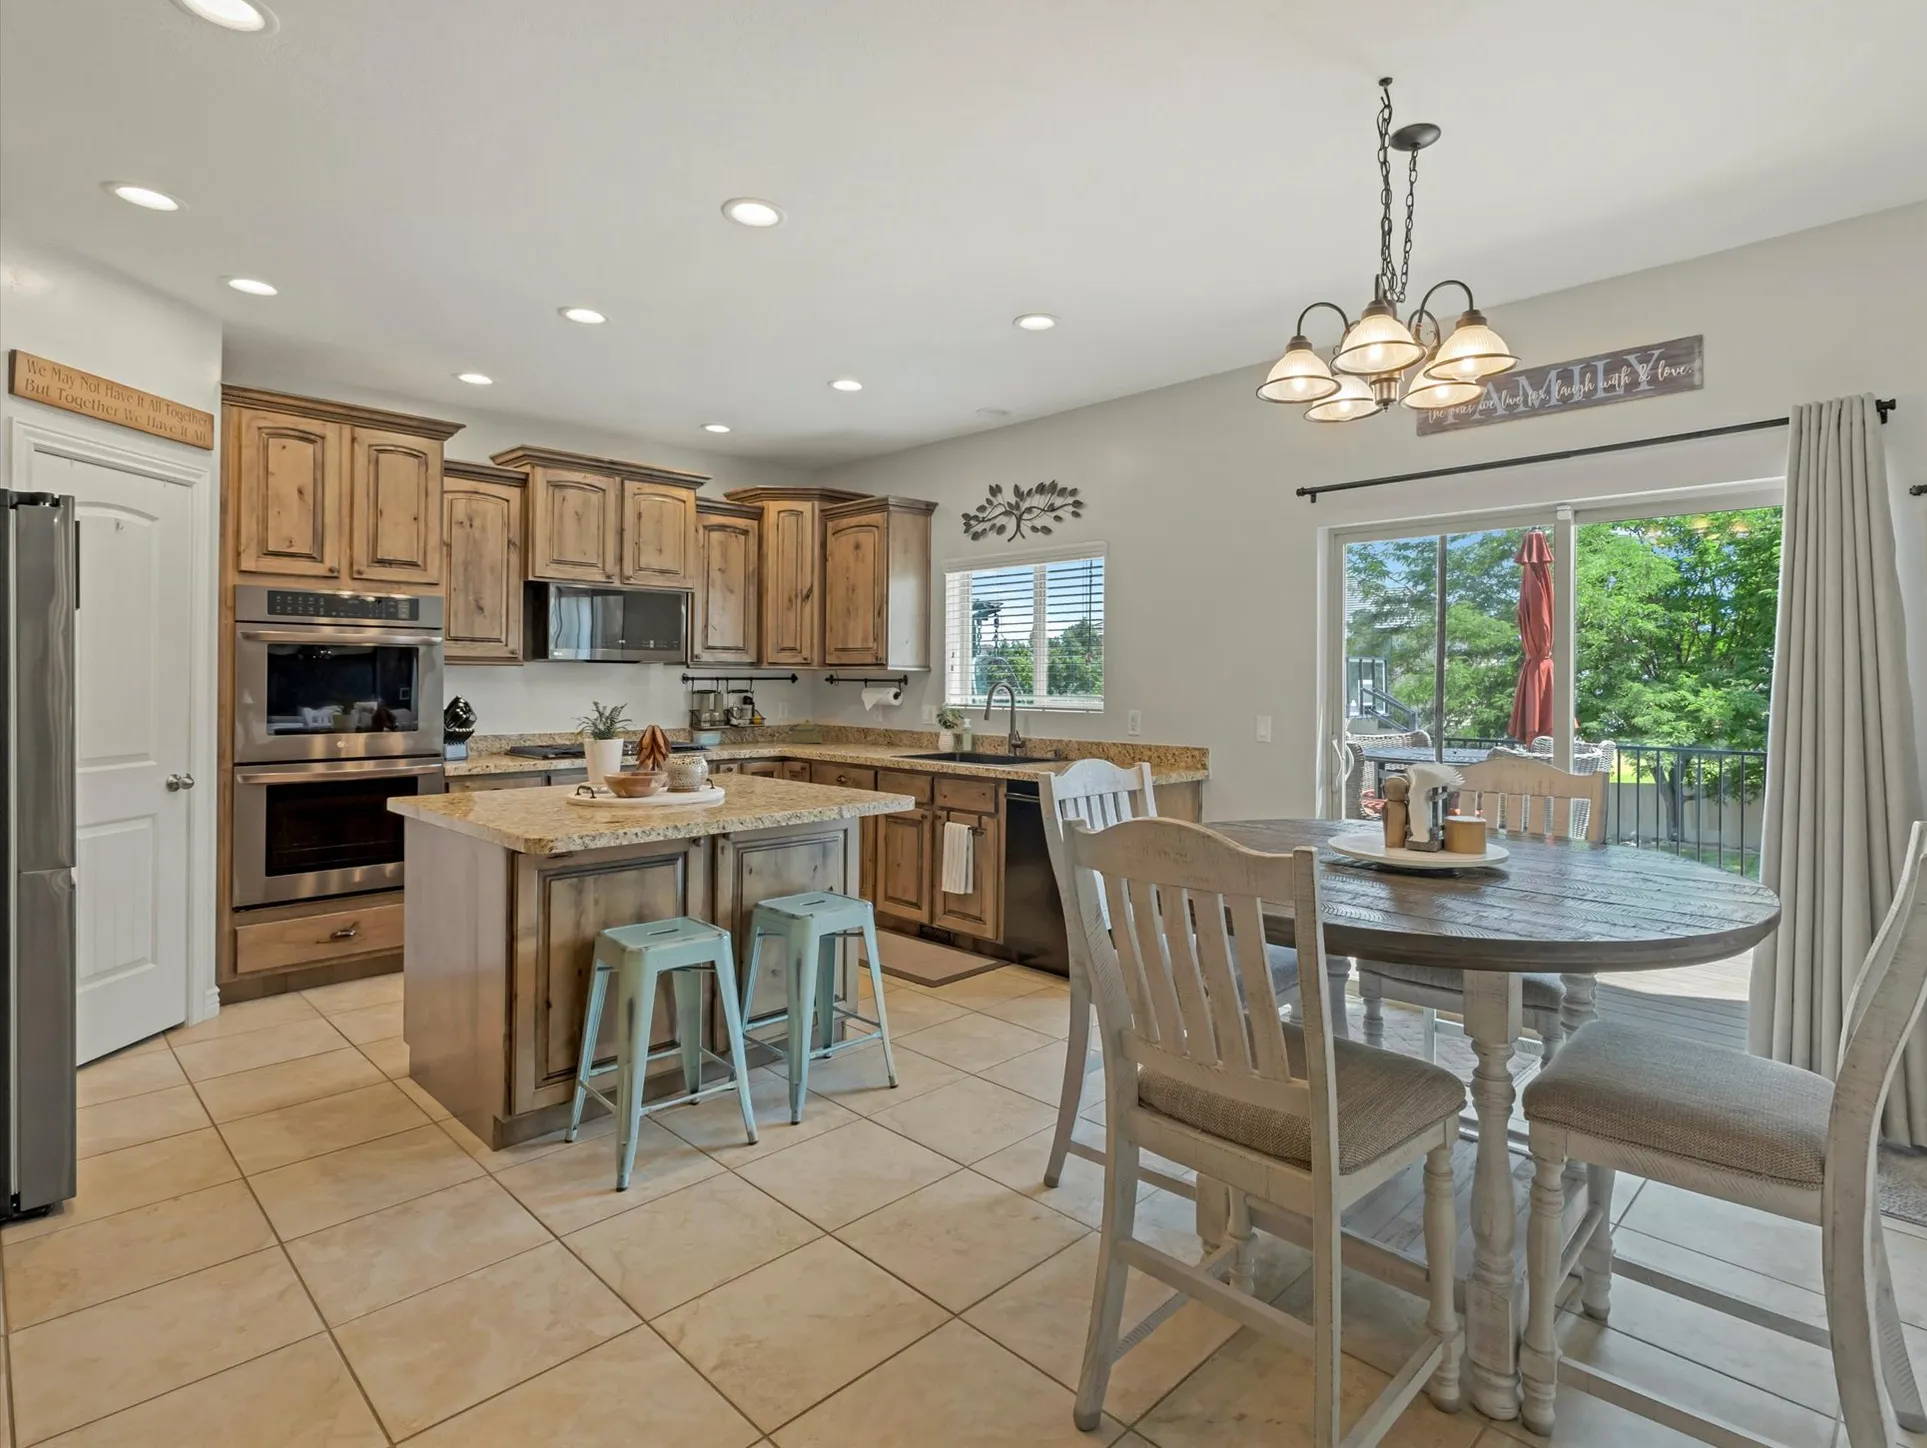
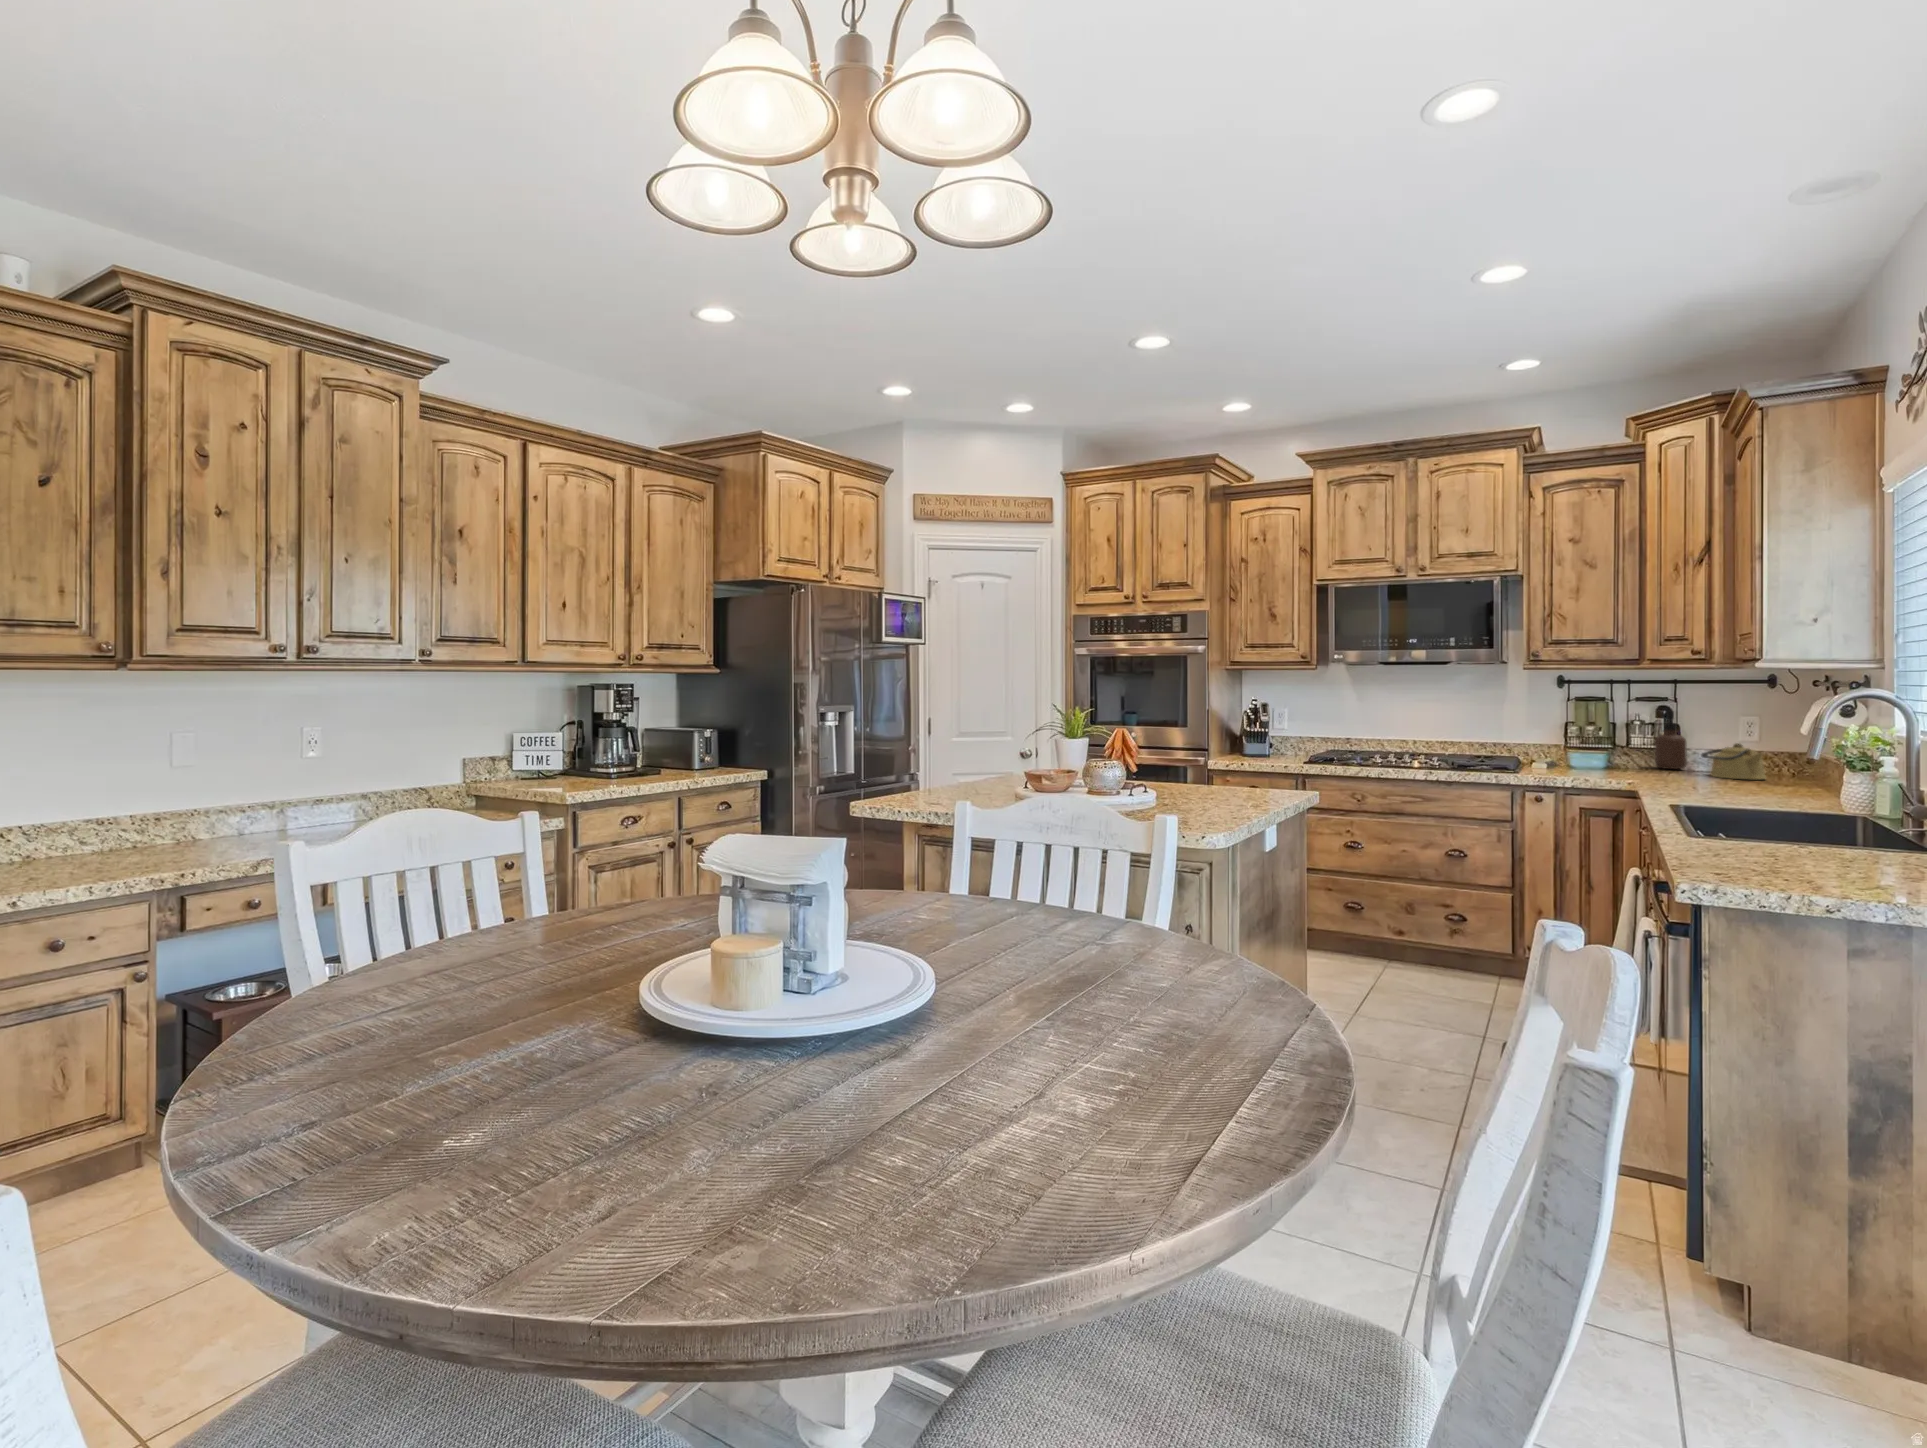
soap dispenser: none [757,700,775,741] -> present [1655,711,1687,769]

